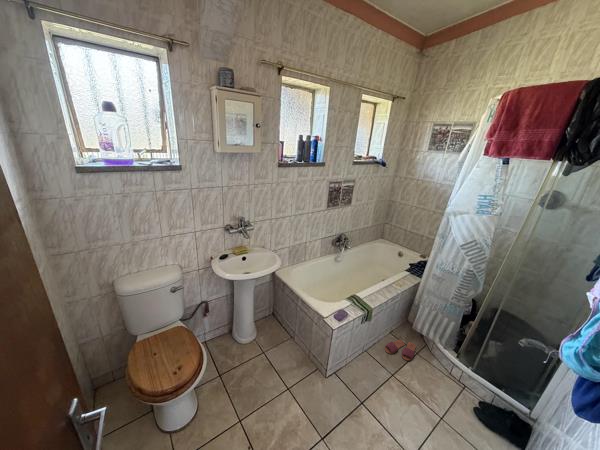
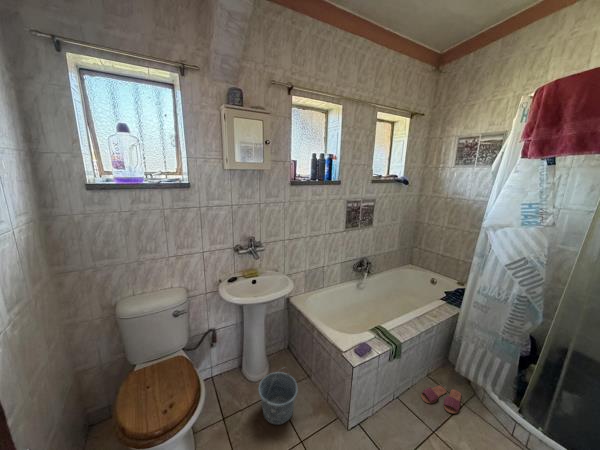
bucket: none [251,331,285,377] -> present [258,372,298,424]

